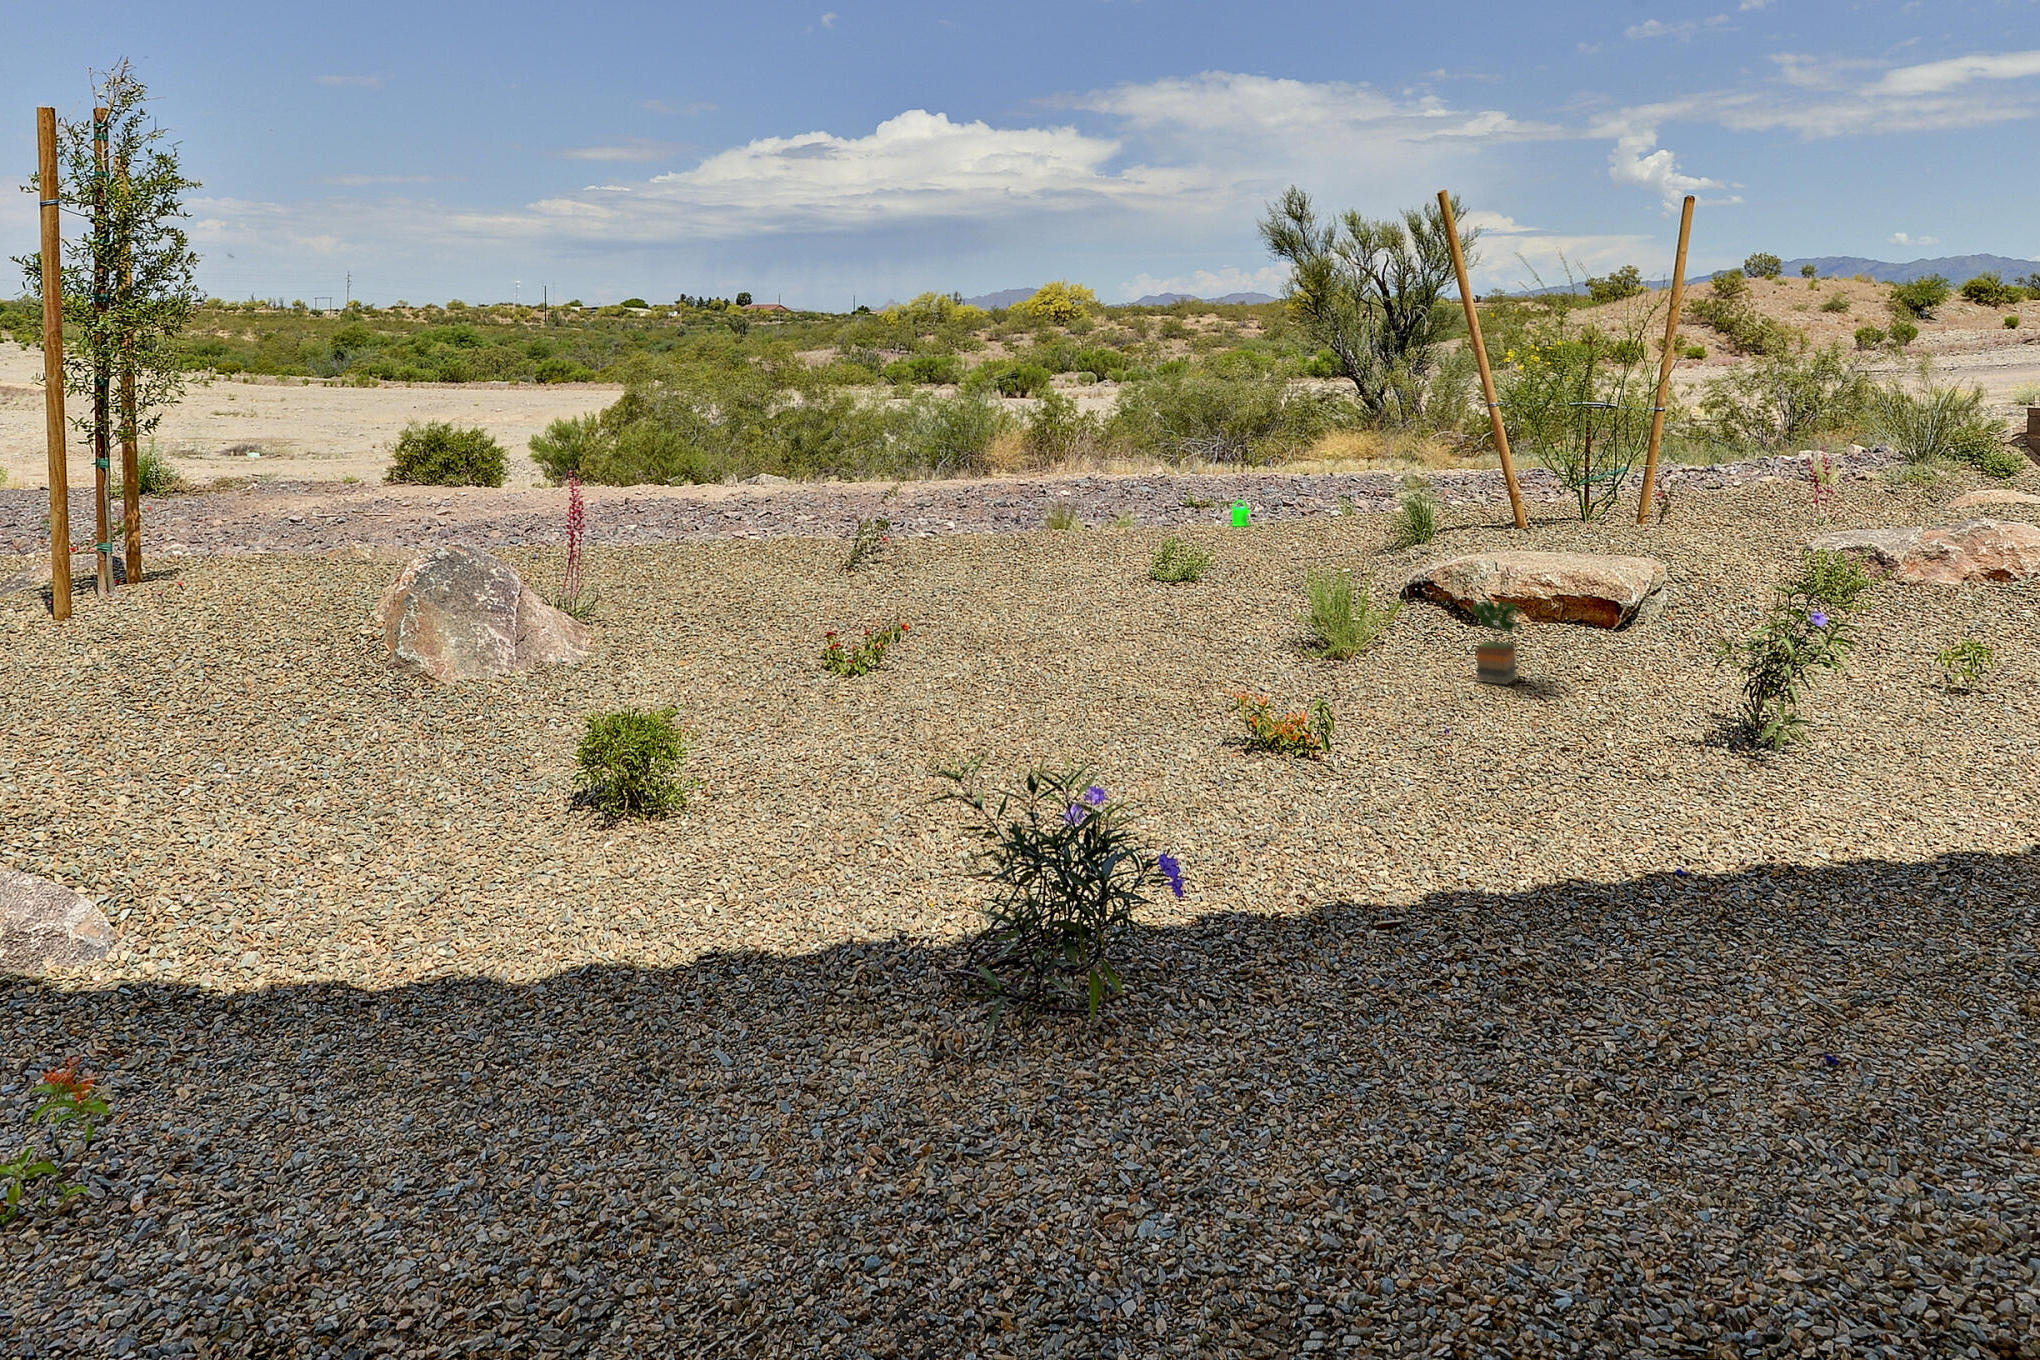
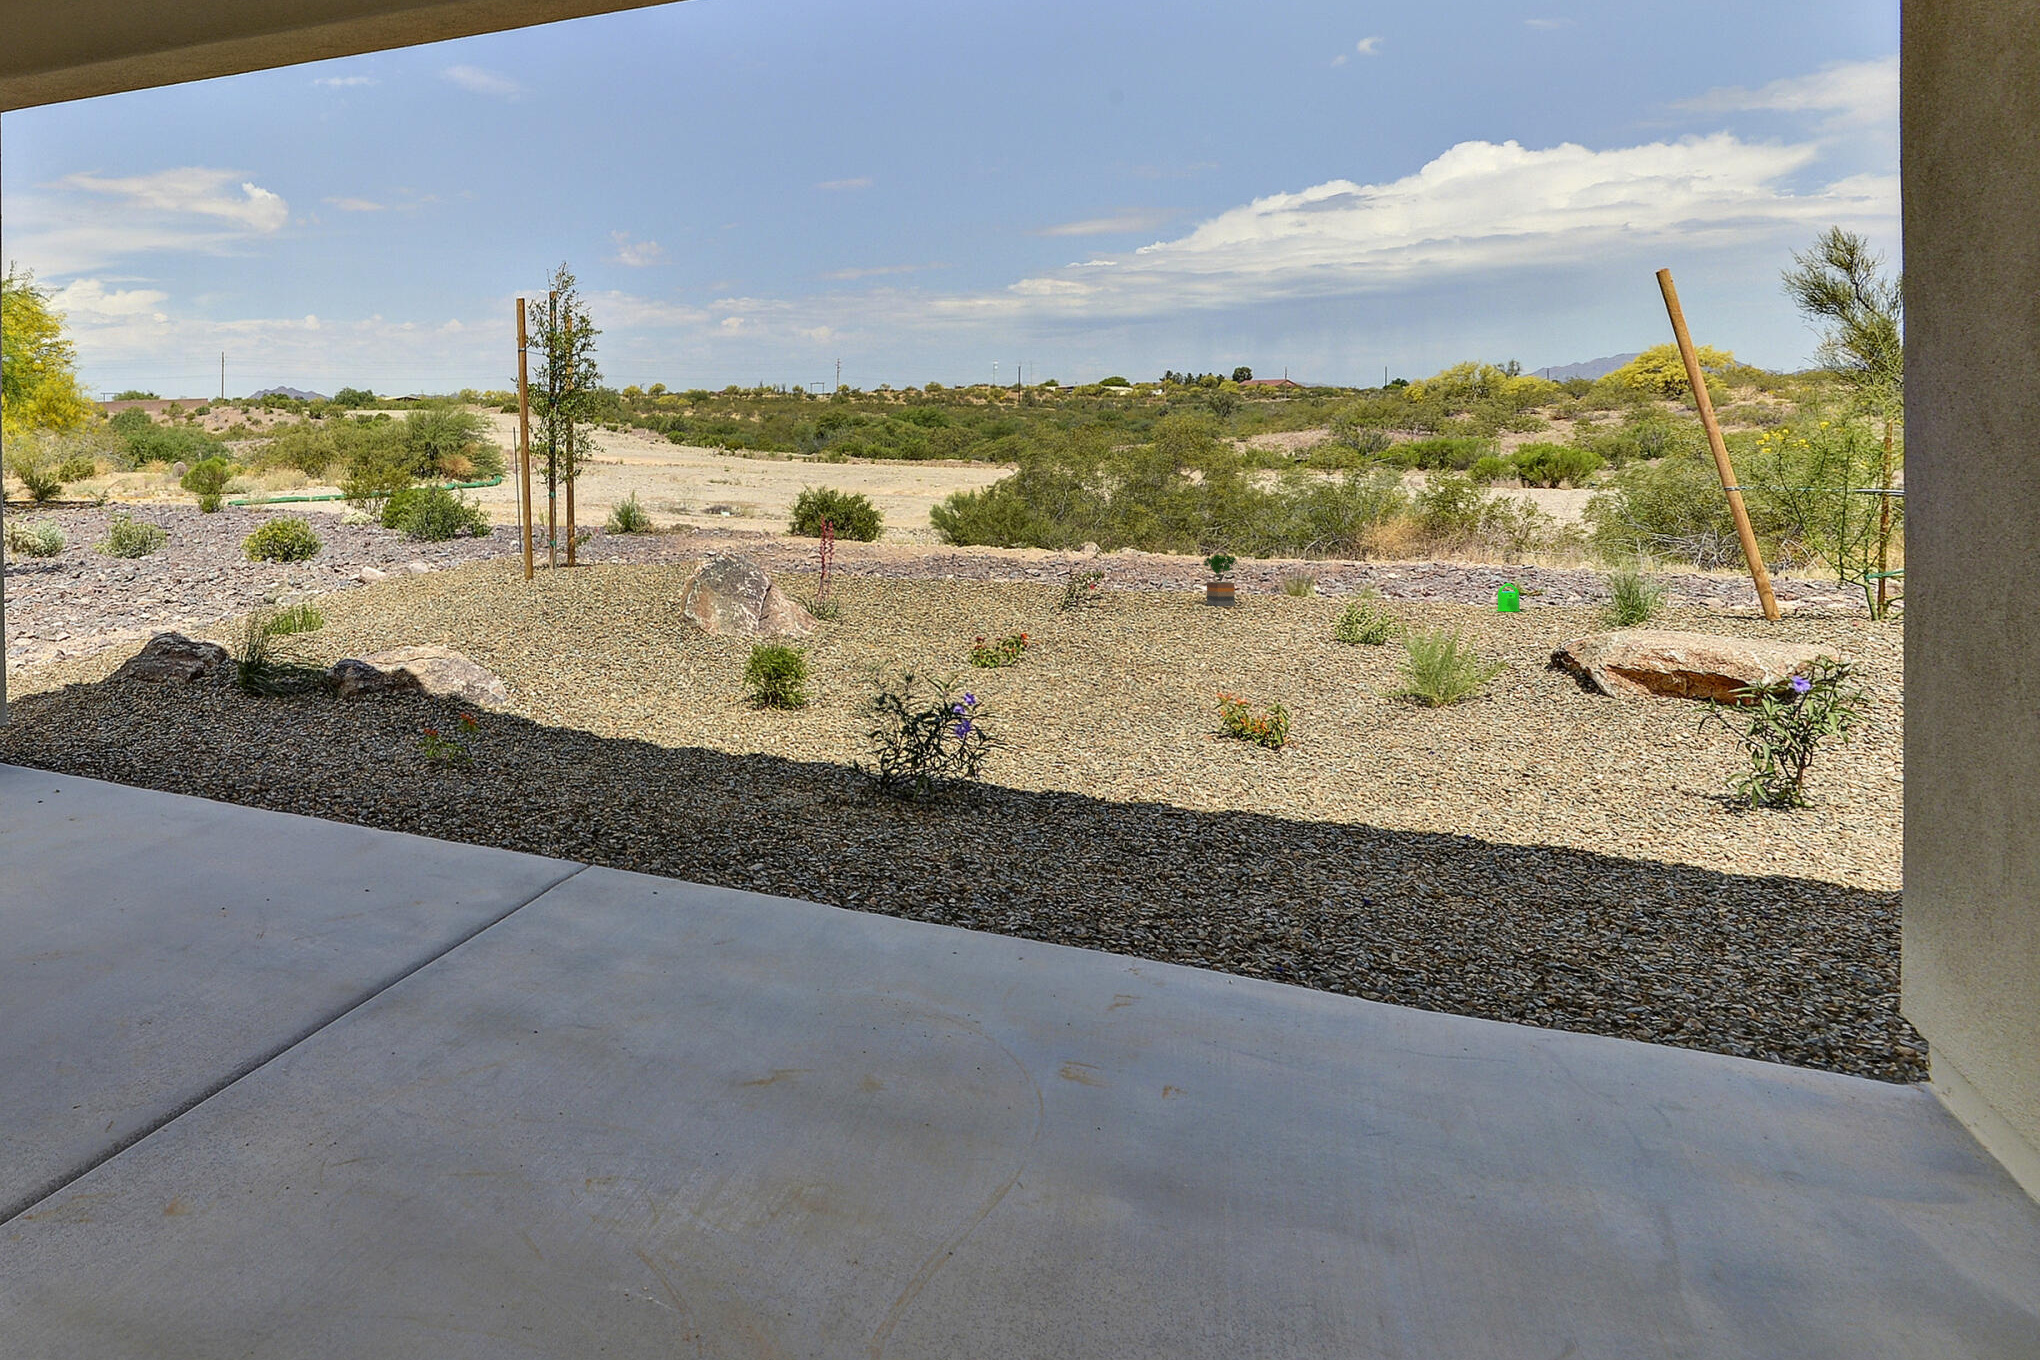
potted tree: present [1471,601,1523,684] -> present [1204,554,1240,606]

